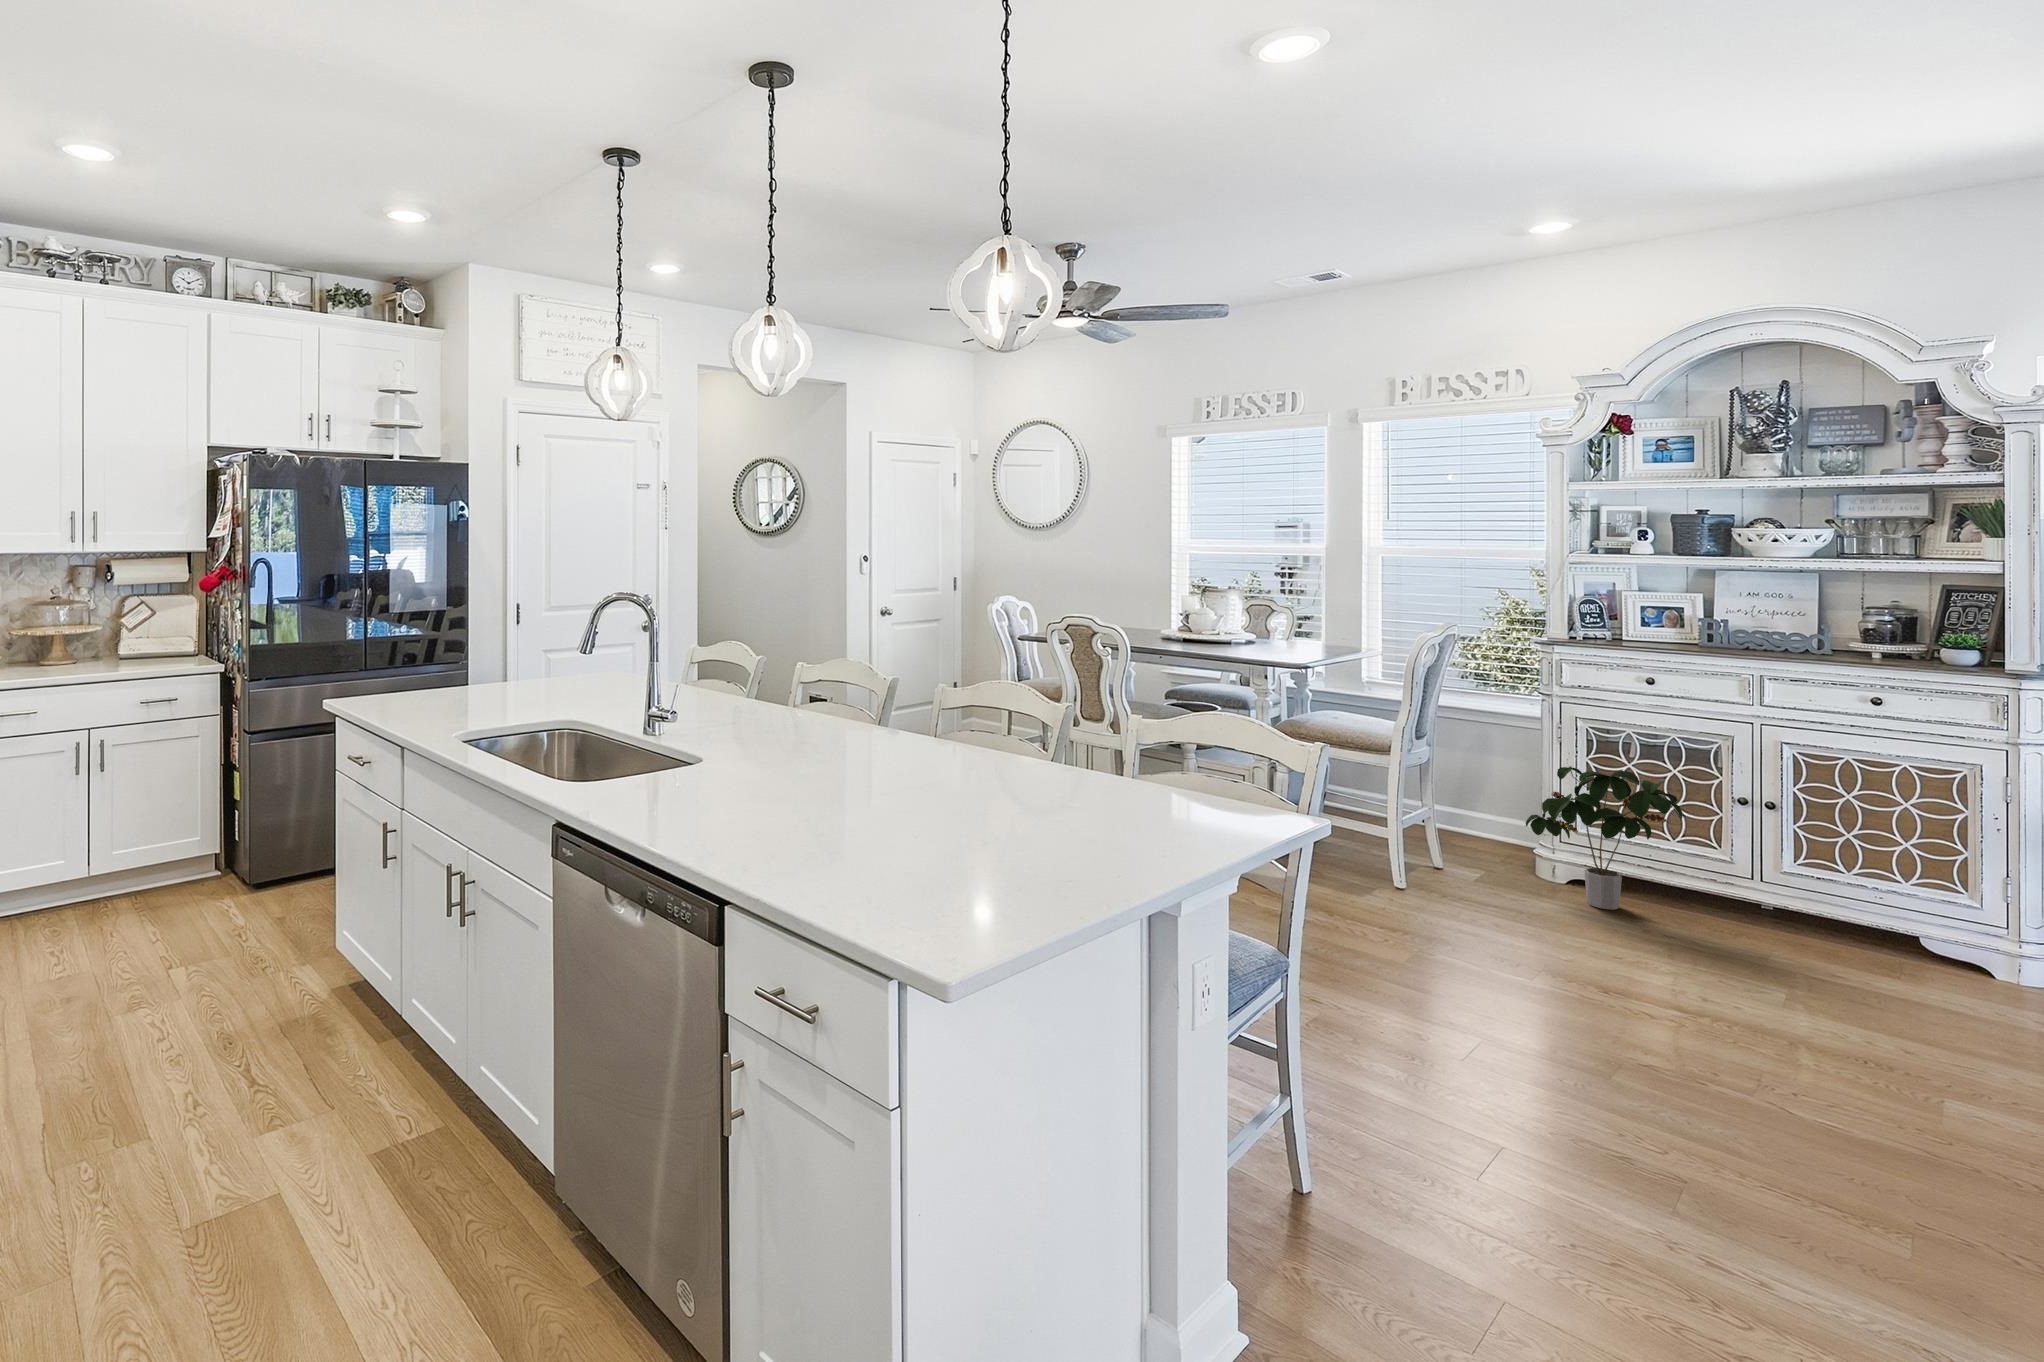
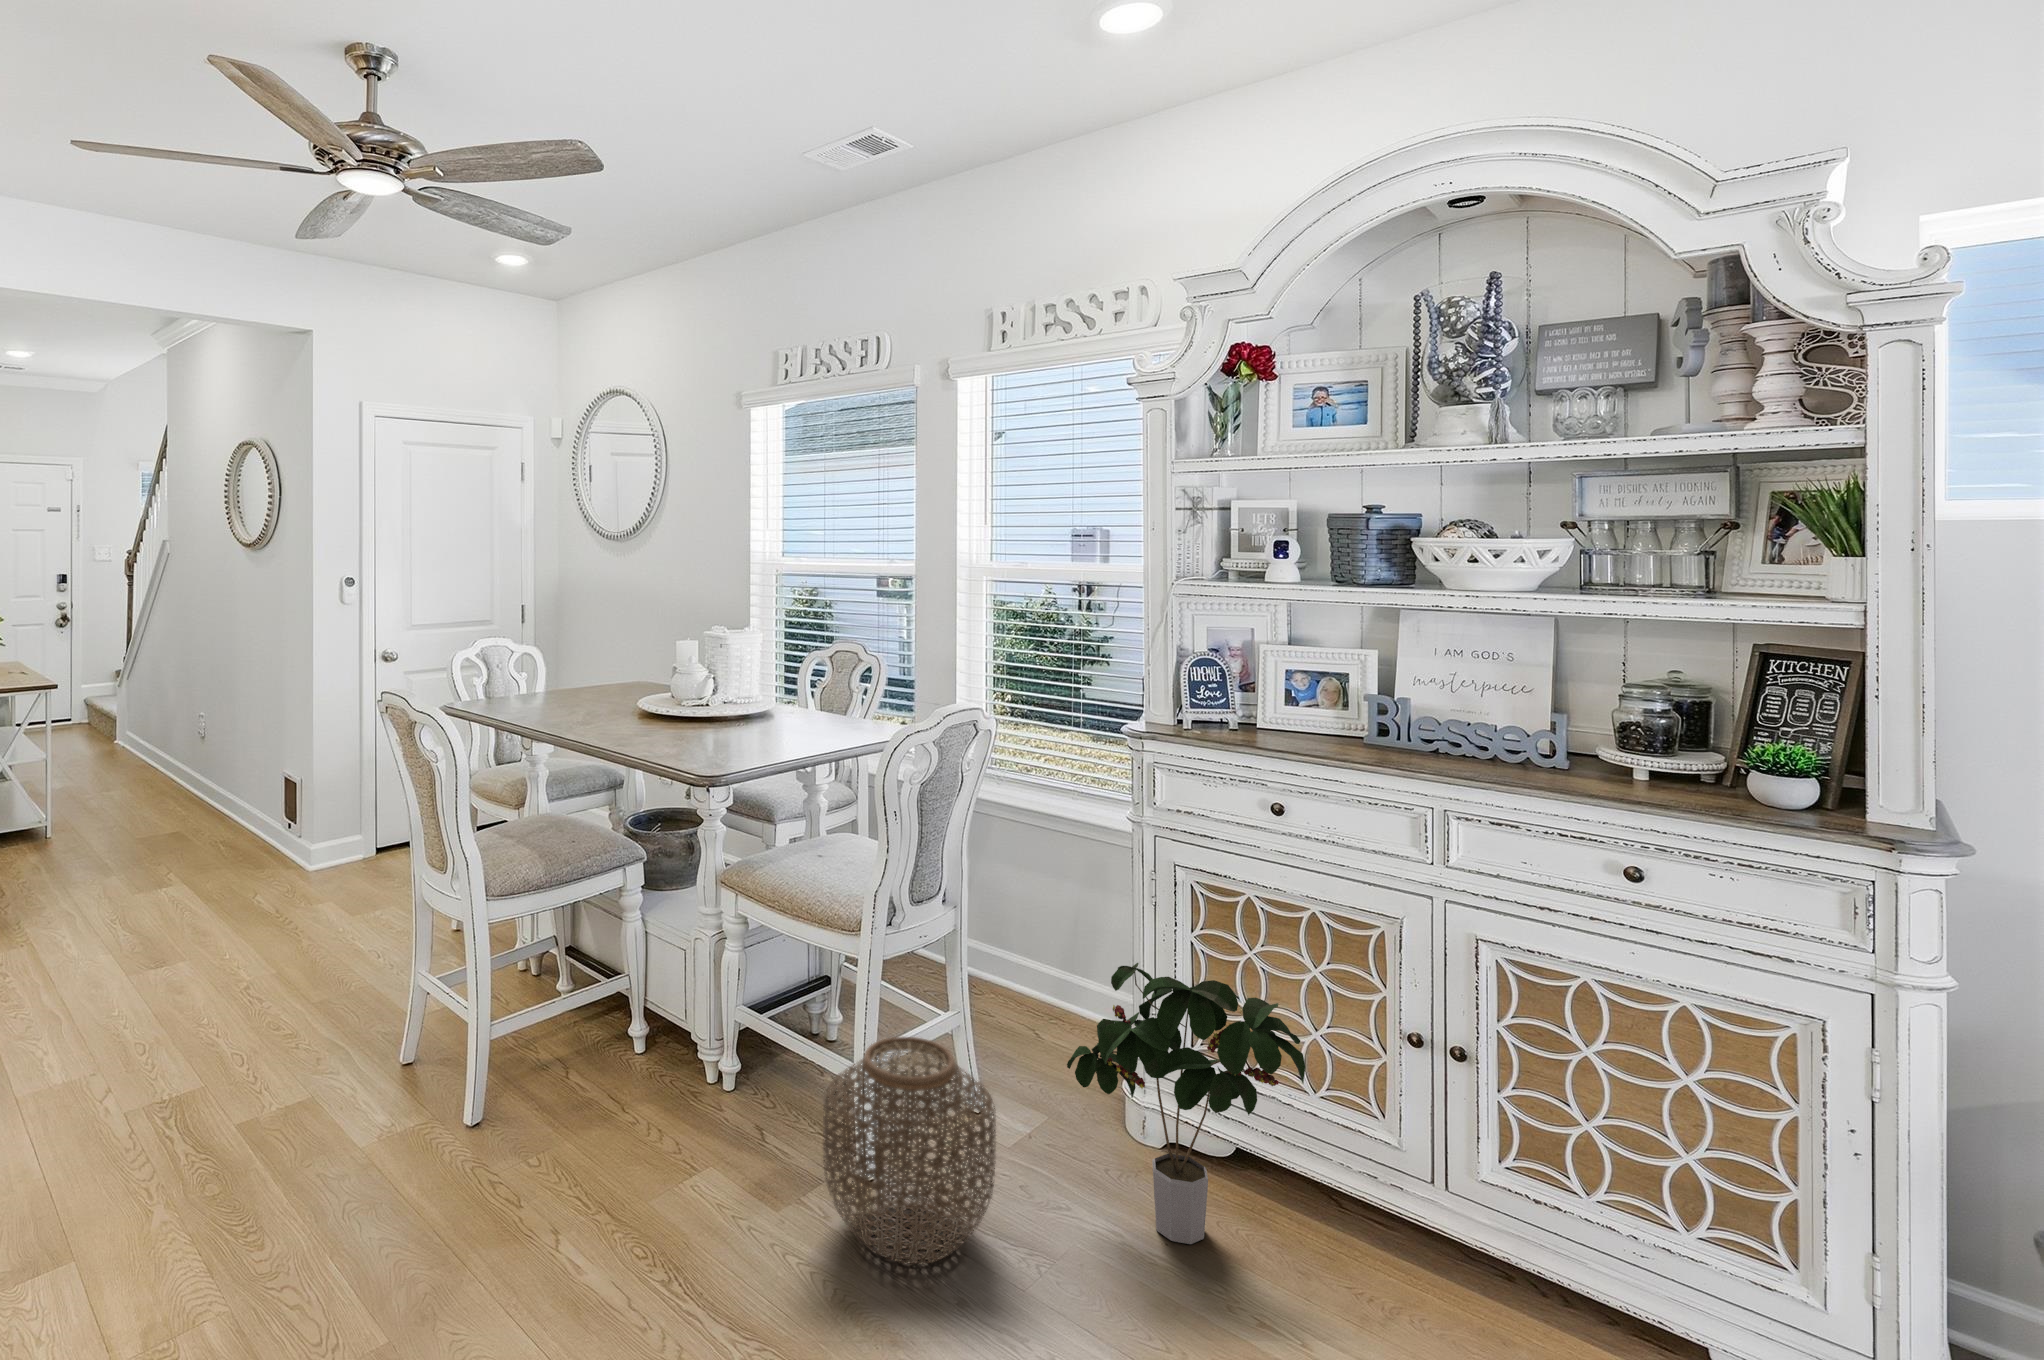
woven basket: none [1400,803,1507,911] -> present [823,1037,996,1264]

